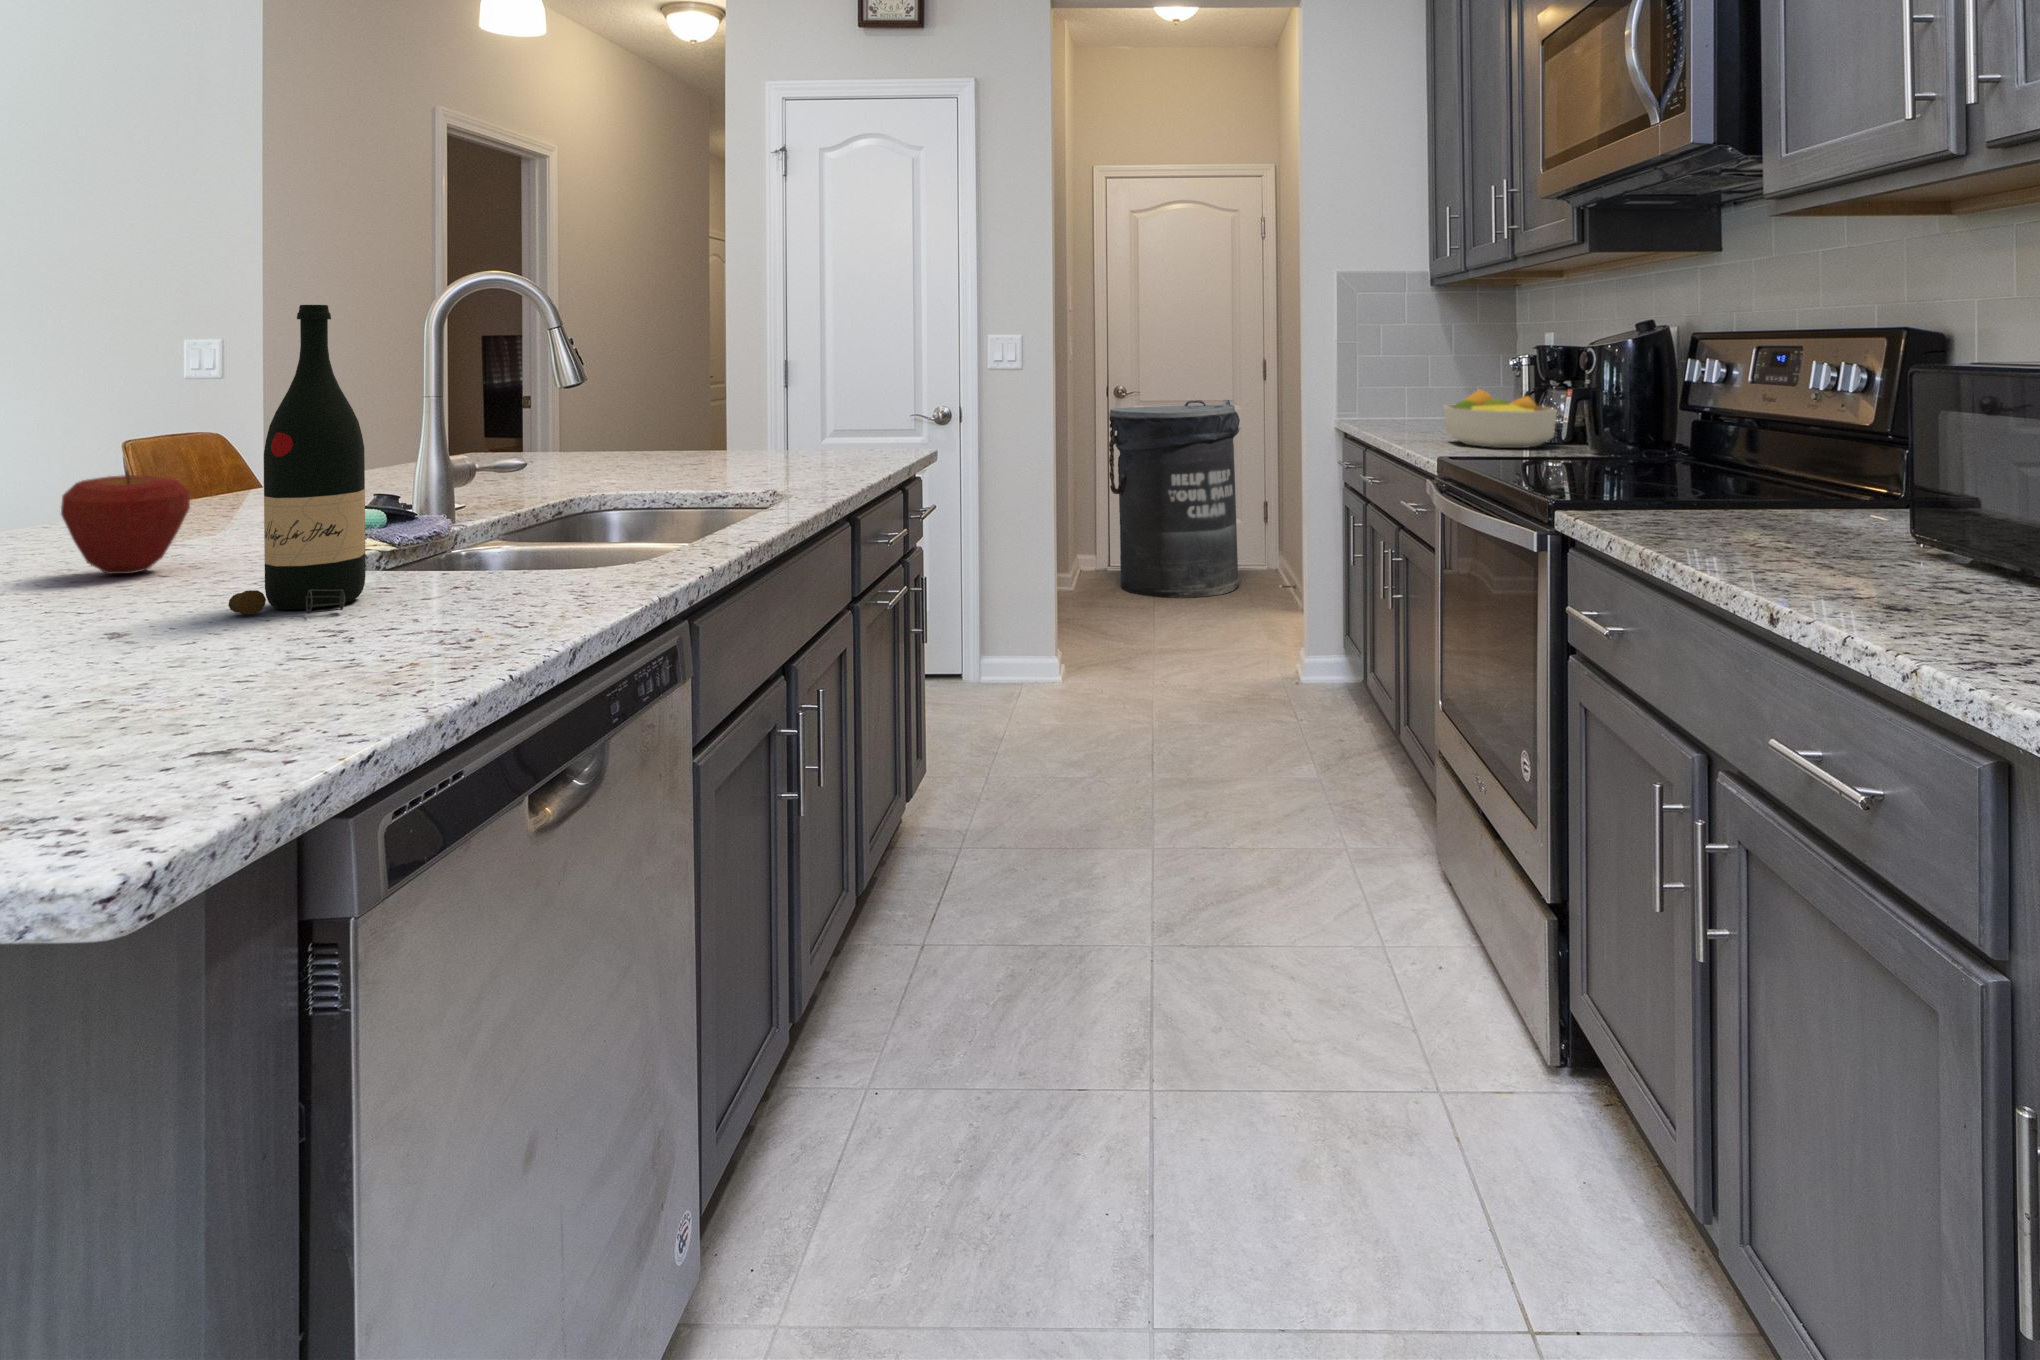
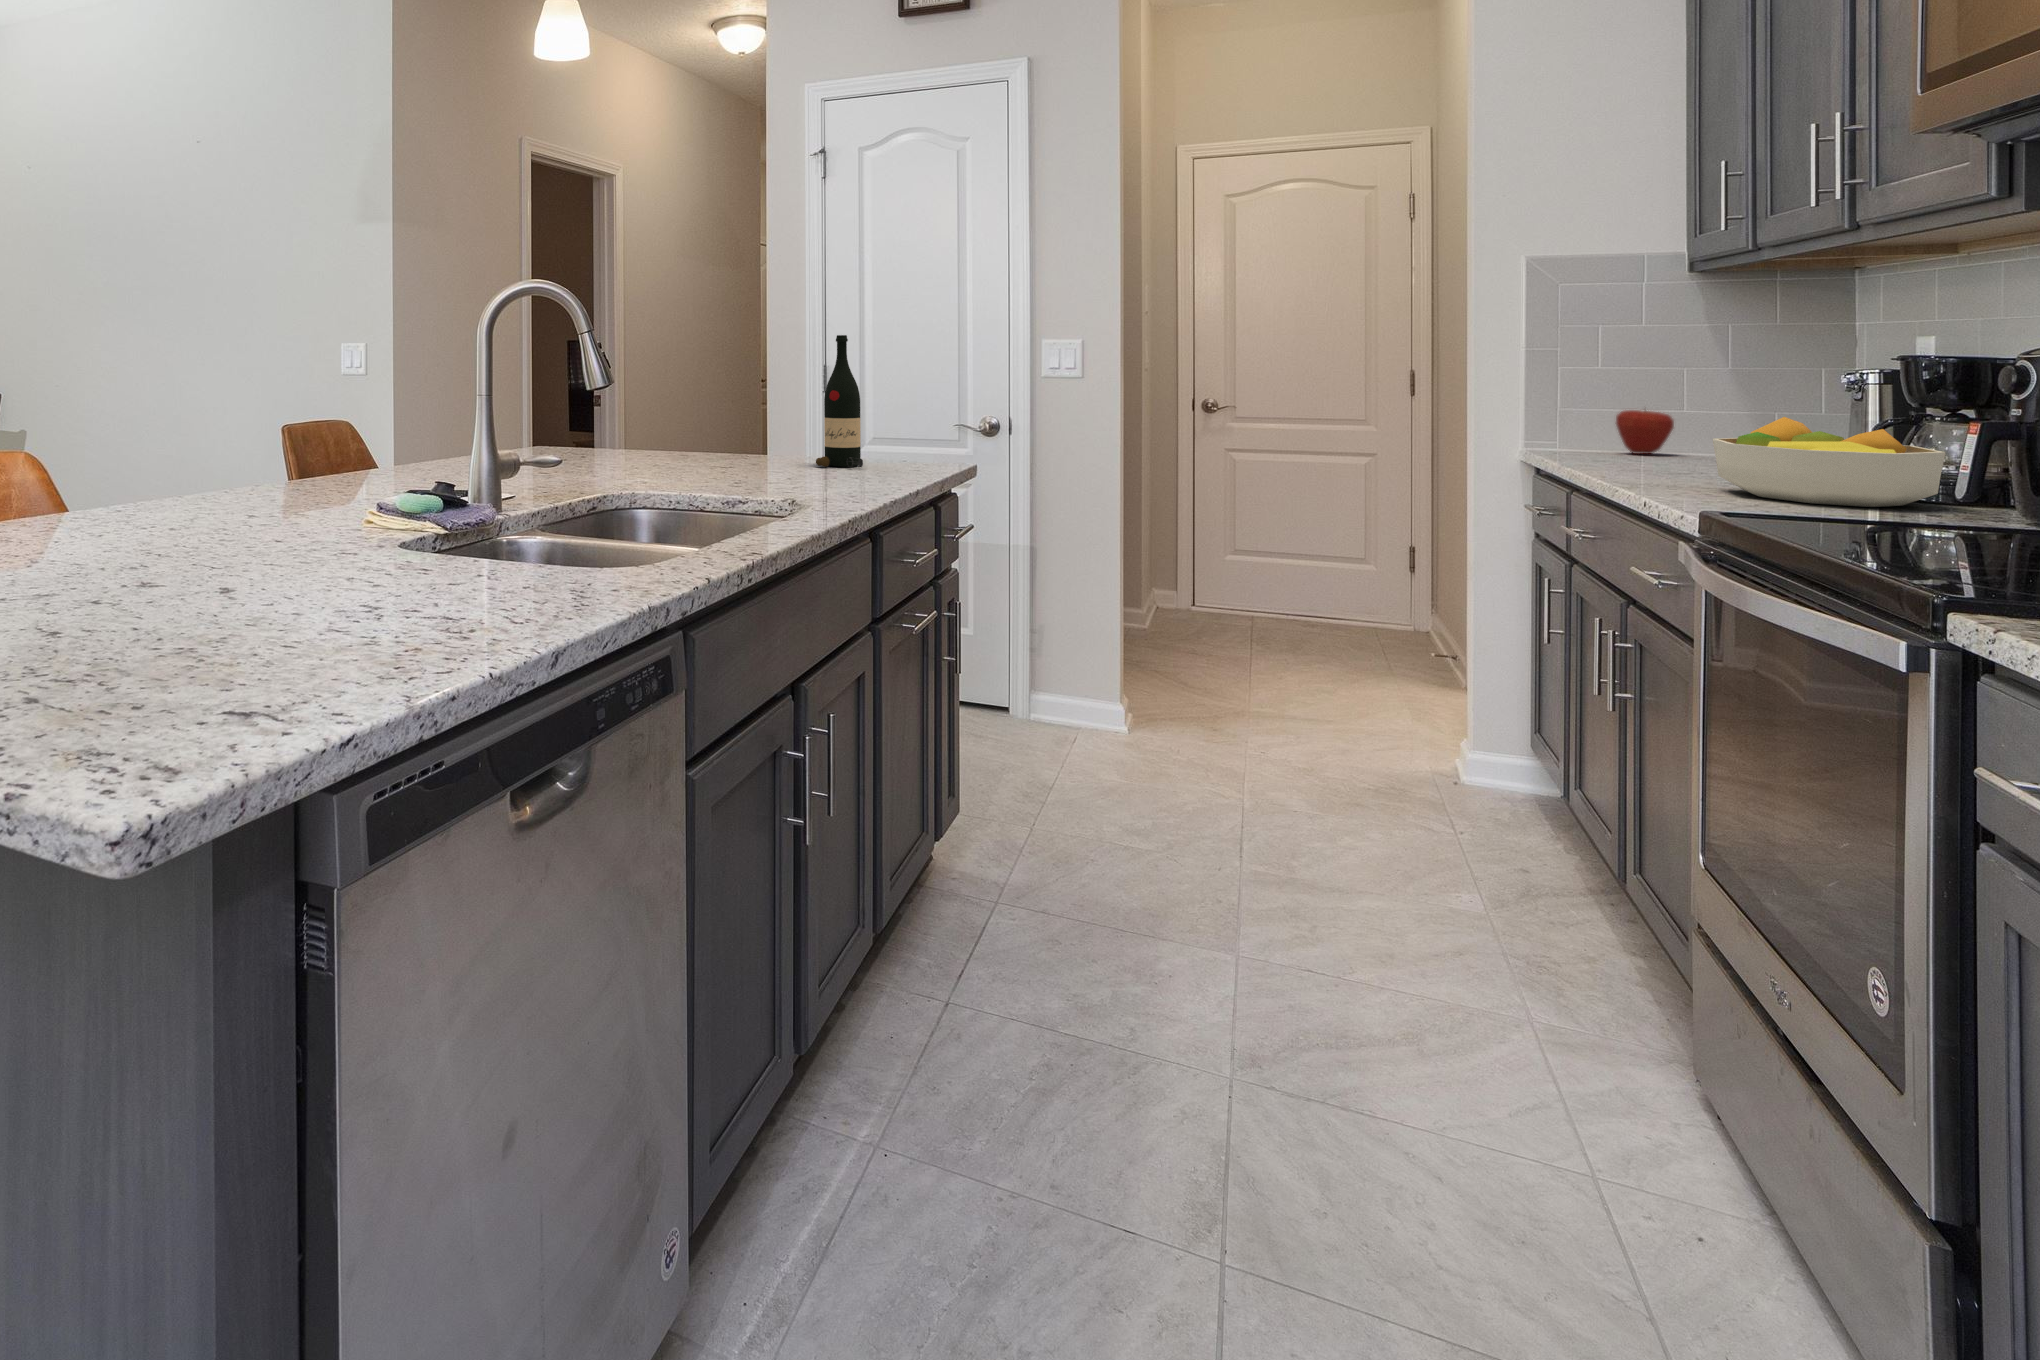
wine bottle: present [229,305,366,614] -> present [816,335,863,467]
trash can: present [1109,400,1240,598] -> none [1193,419,1375,658]
apple: present [61,471,190,574] -> present [1616,410,1674,454]

